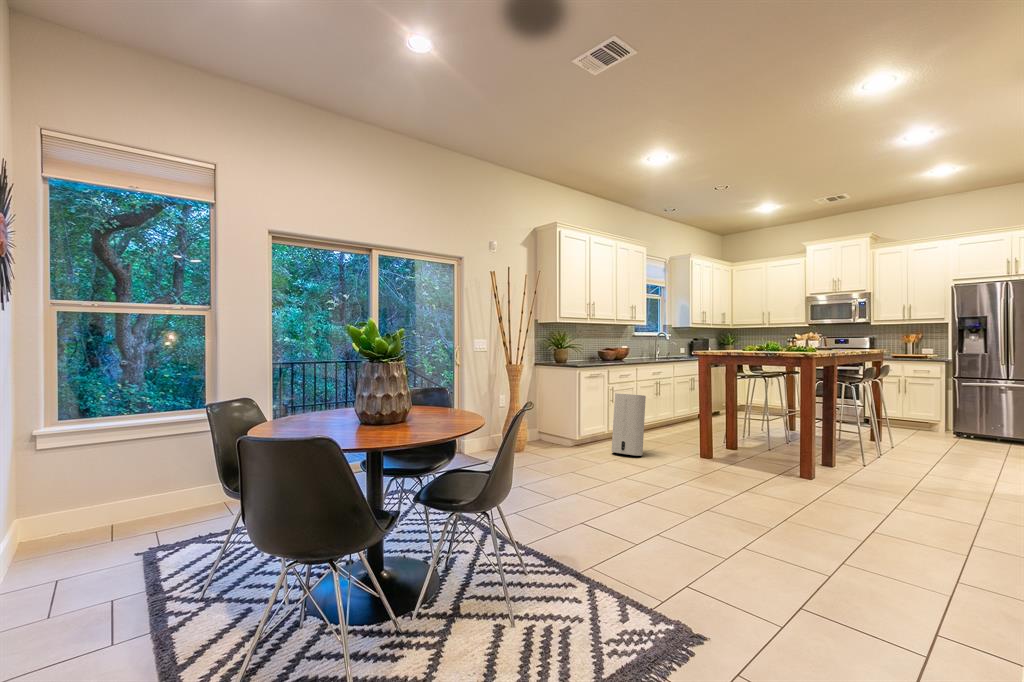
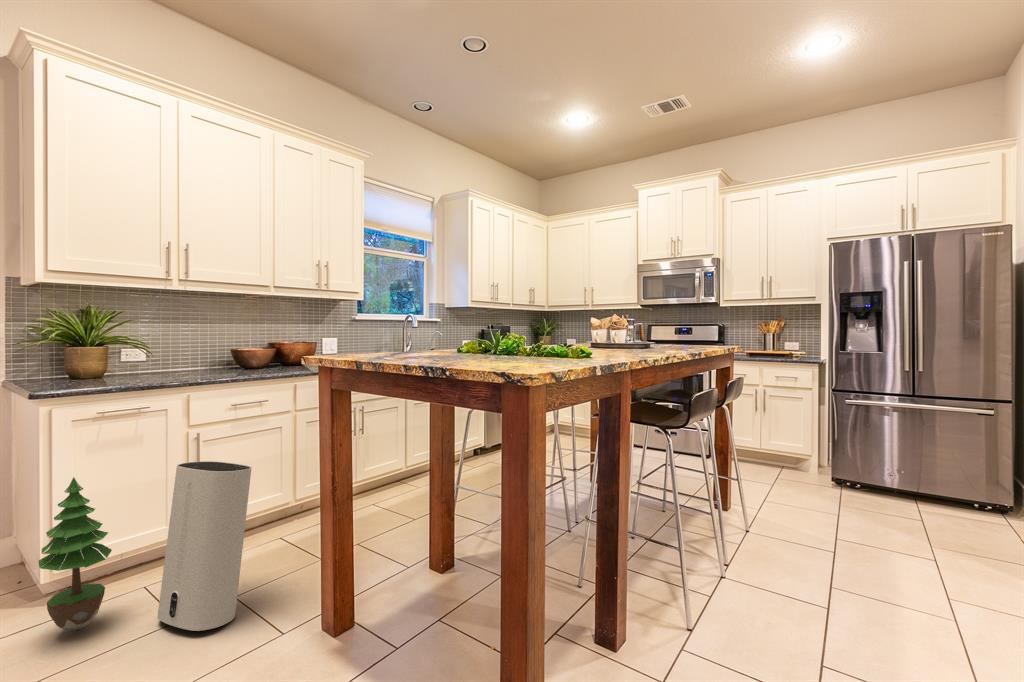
potted tree: none [574,395,595,454] -> present [38,477,112,632]

